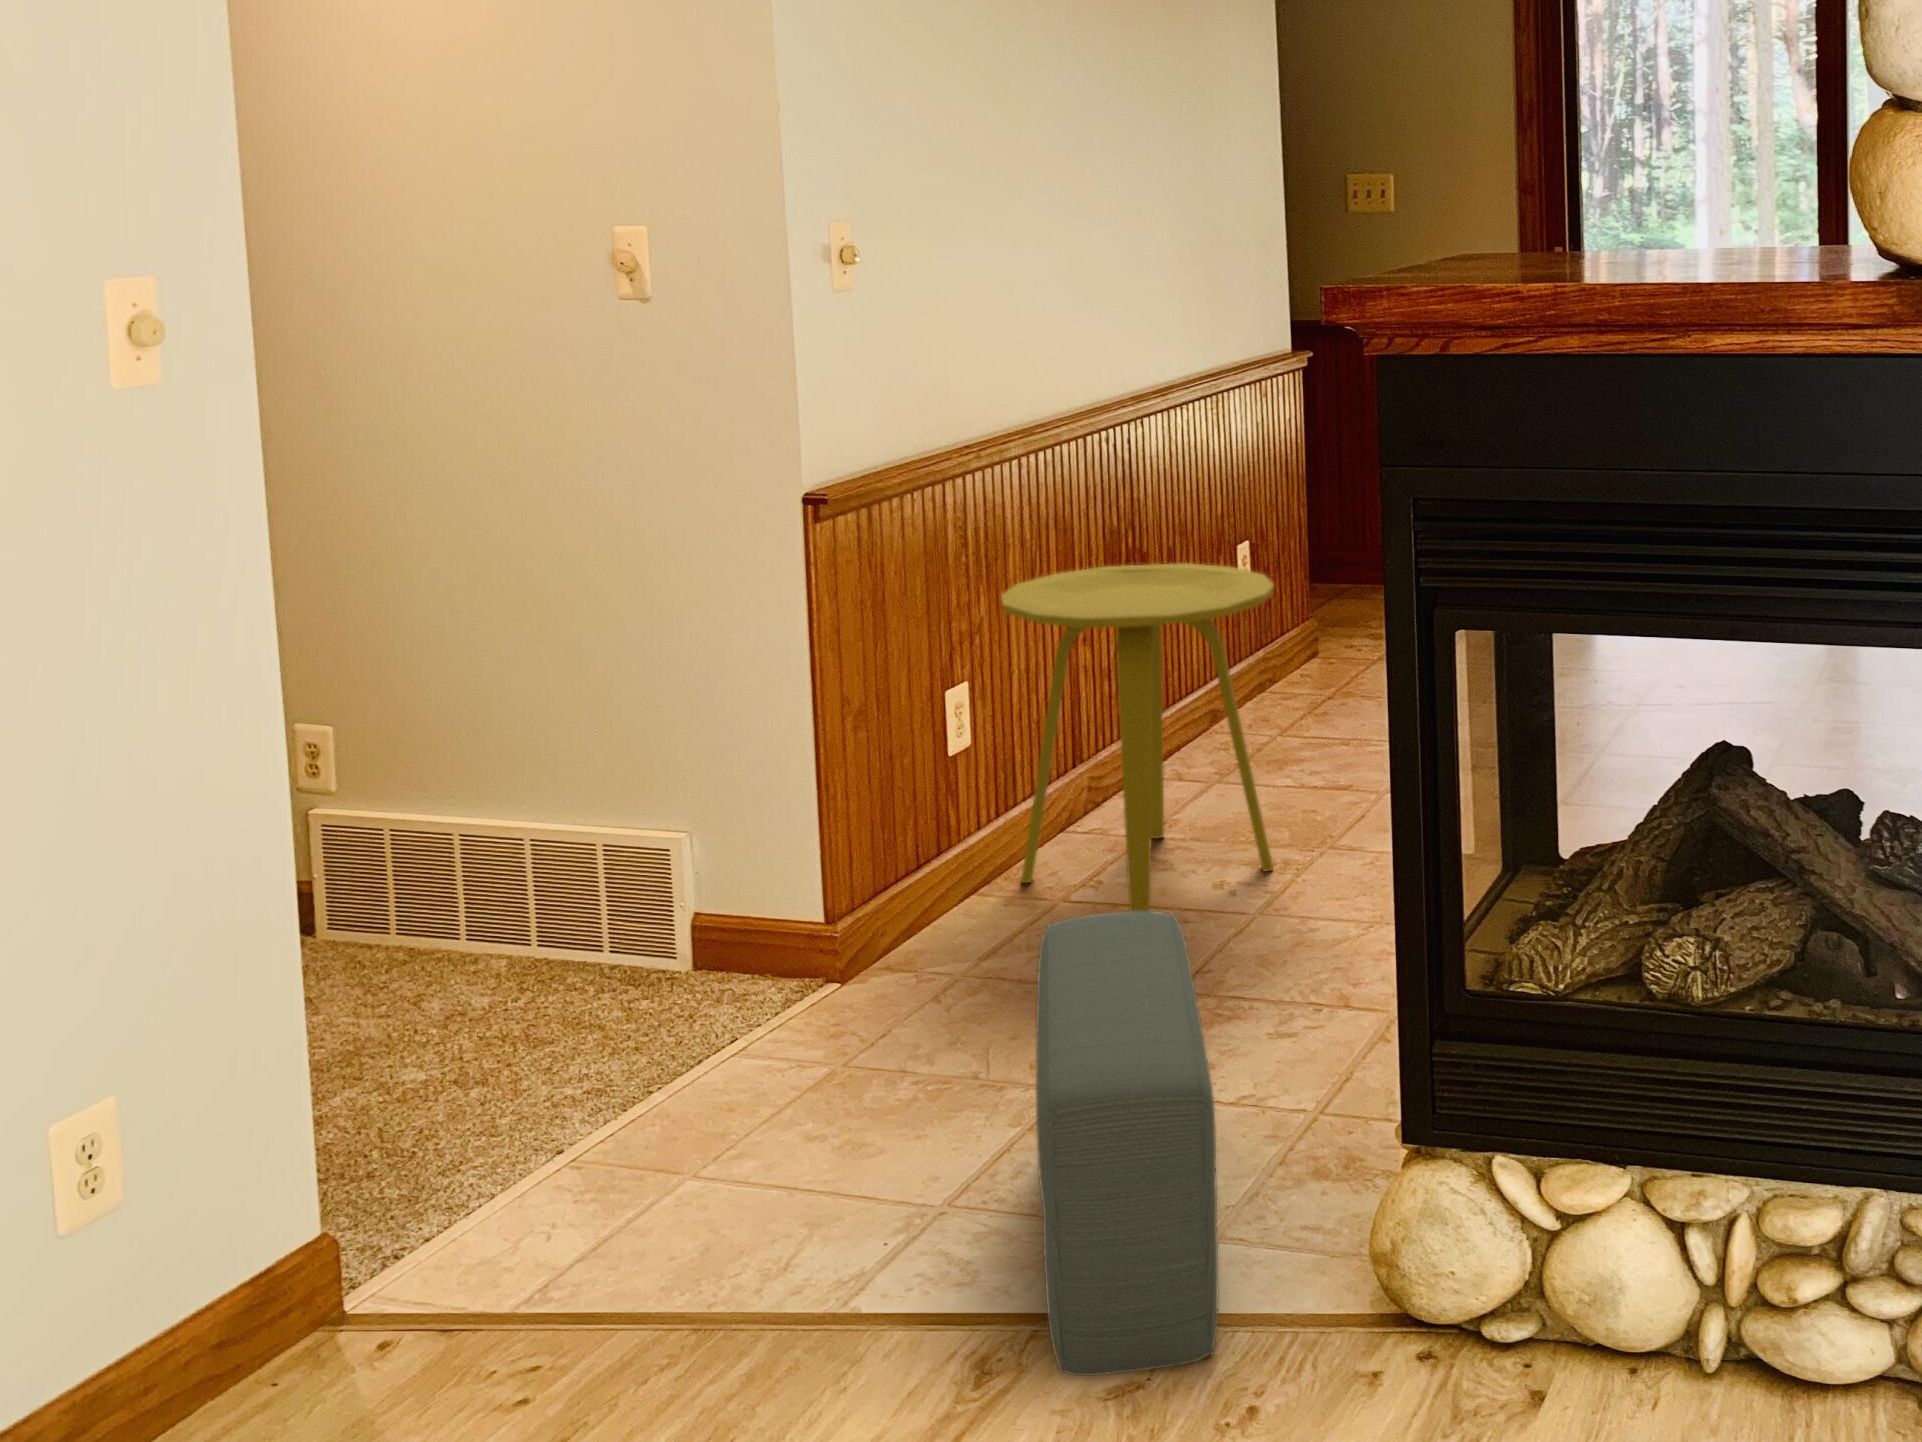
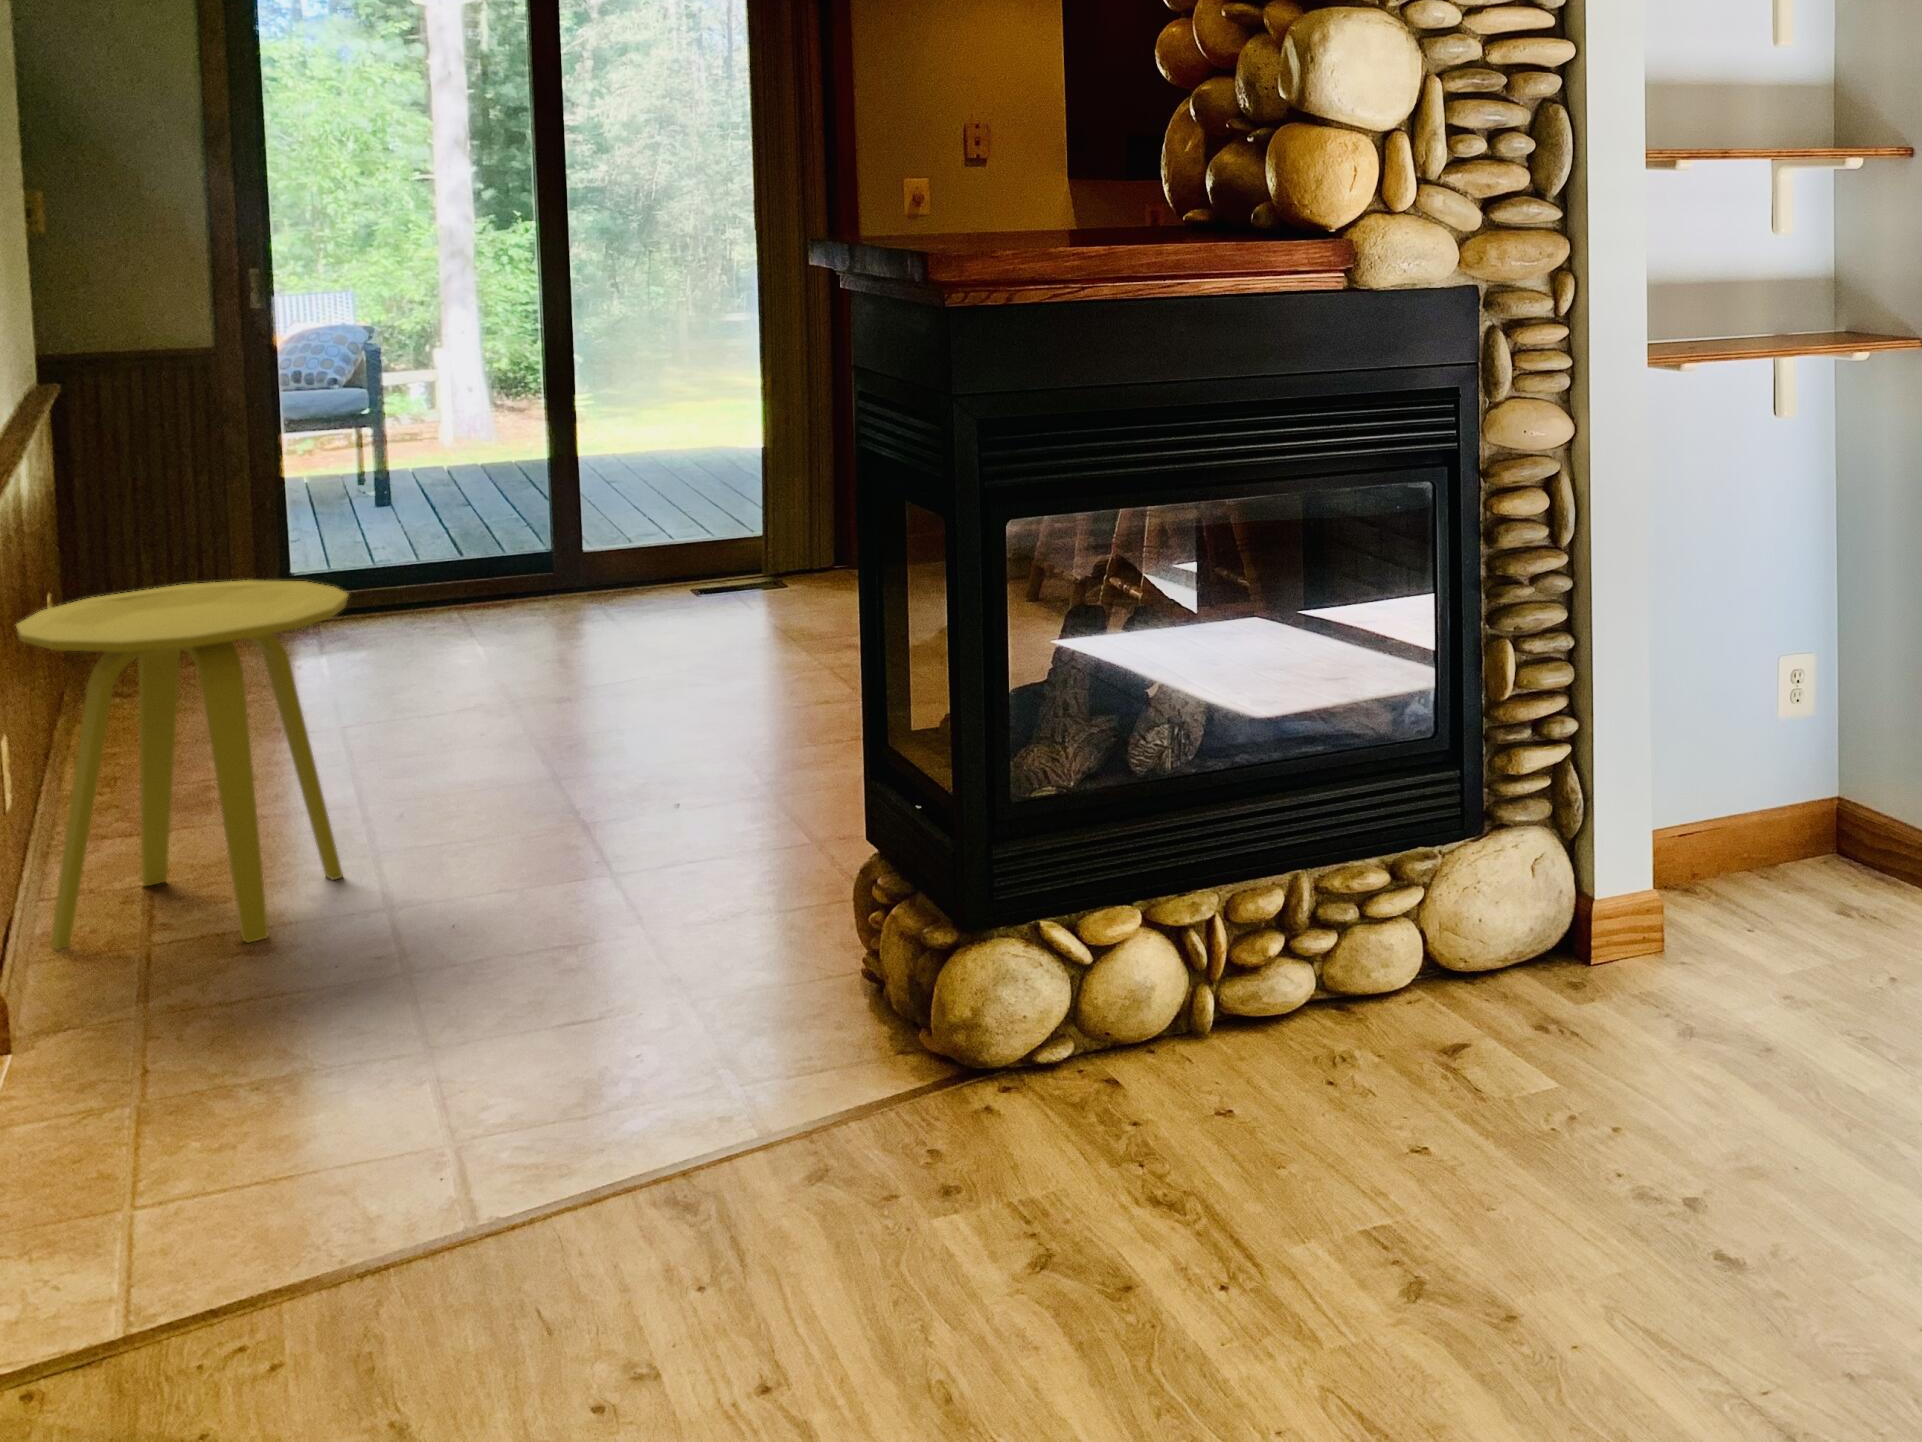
pouf: present [1036,911,1218,1376] -> none [461,848,850,1195]

